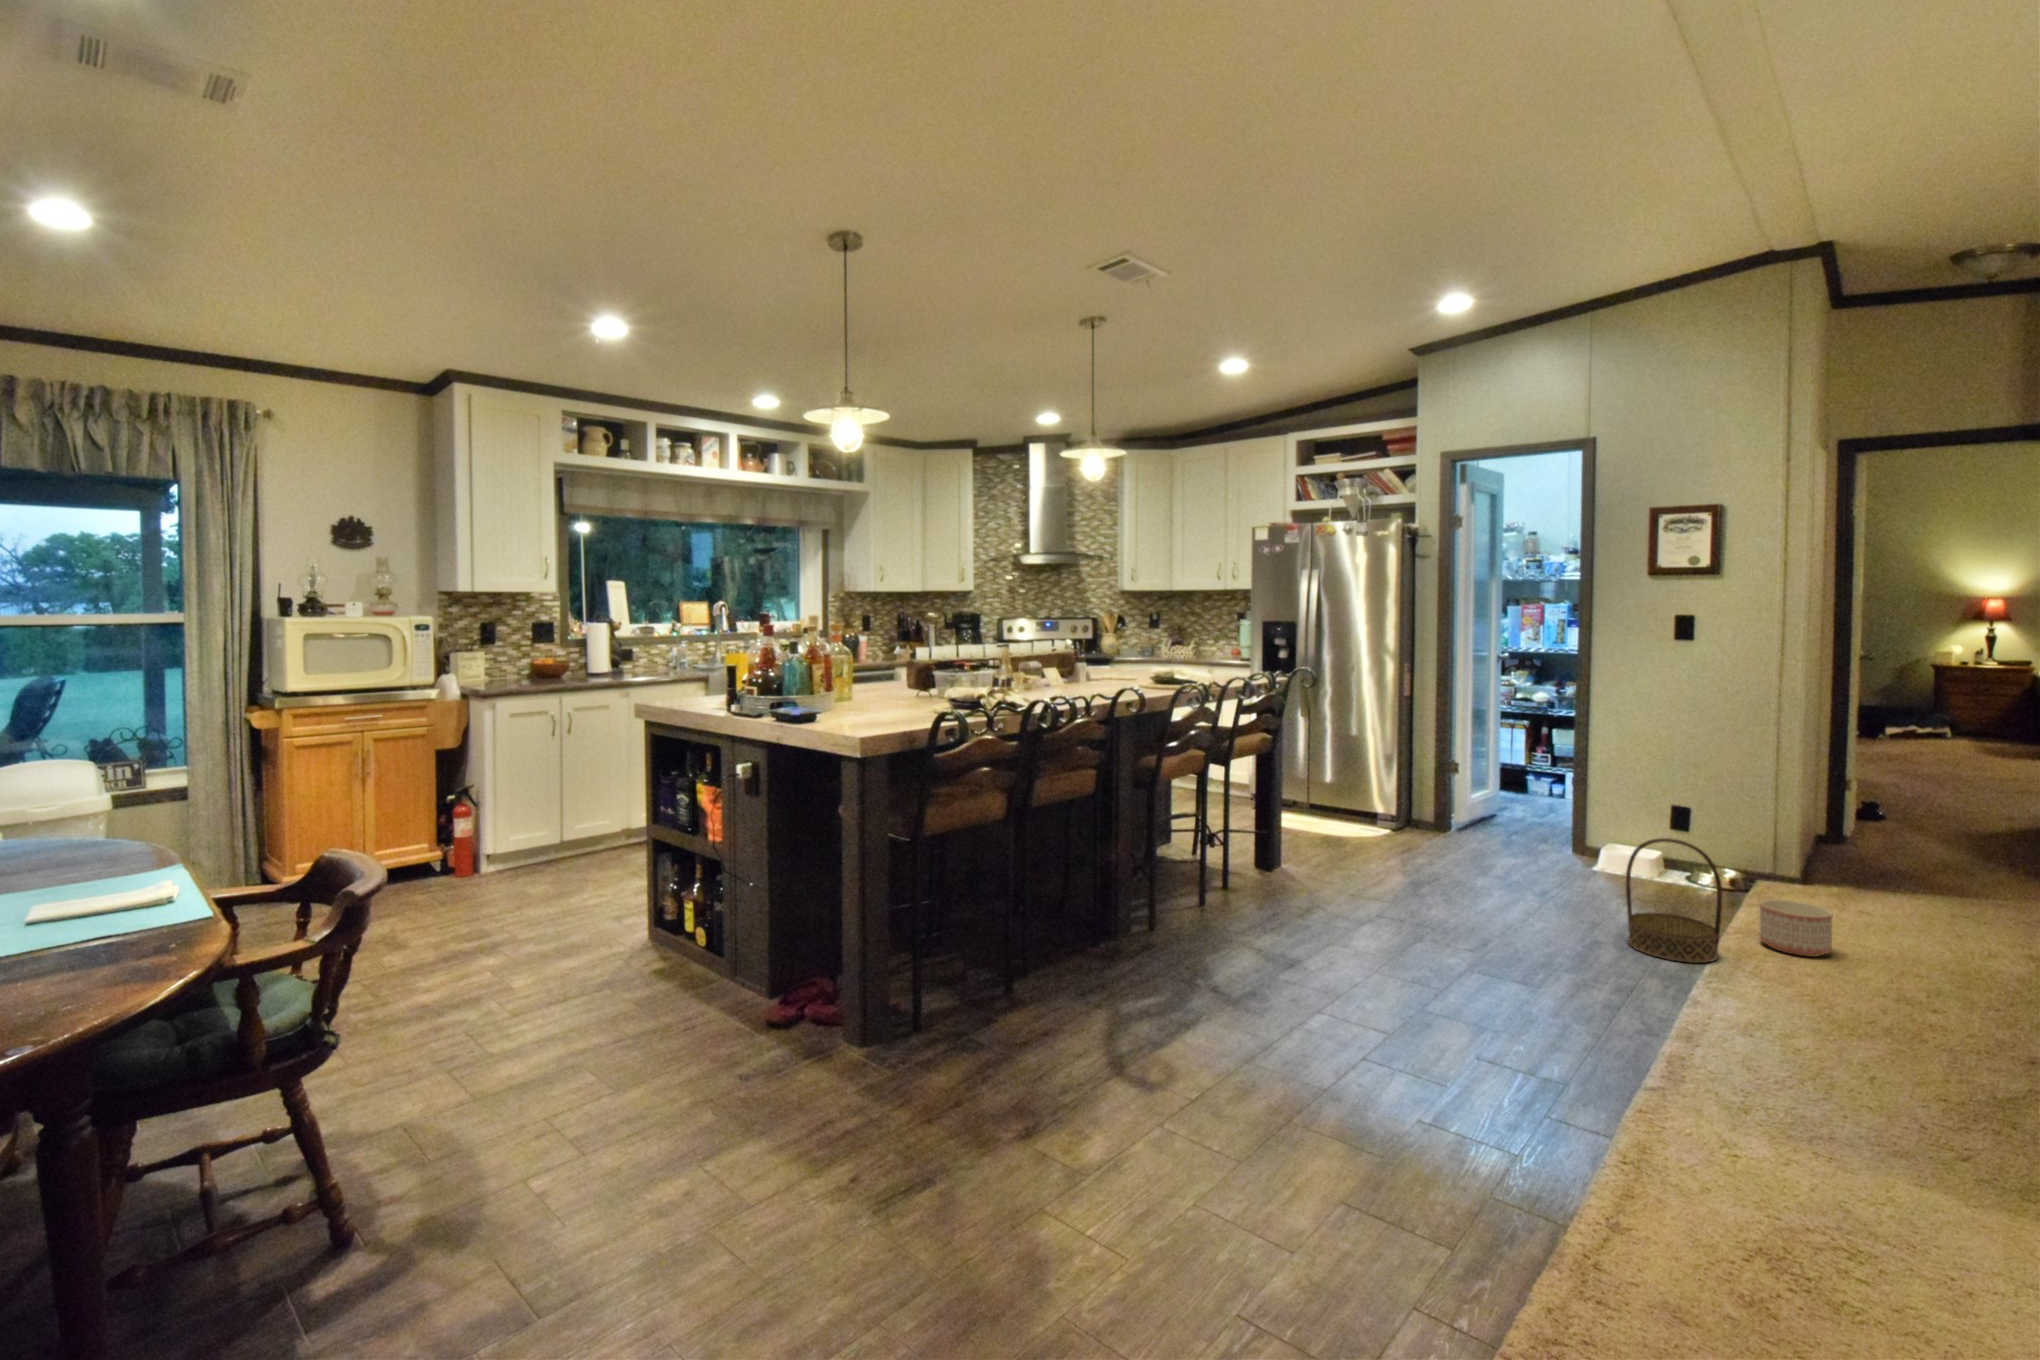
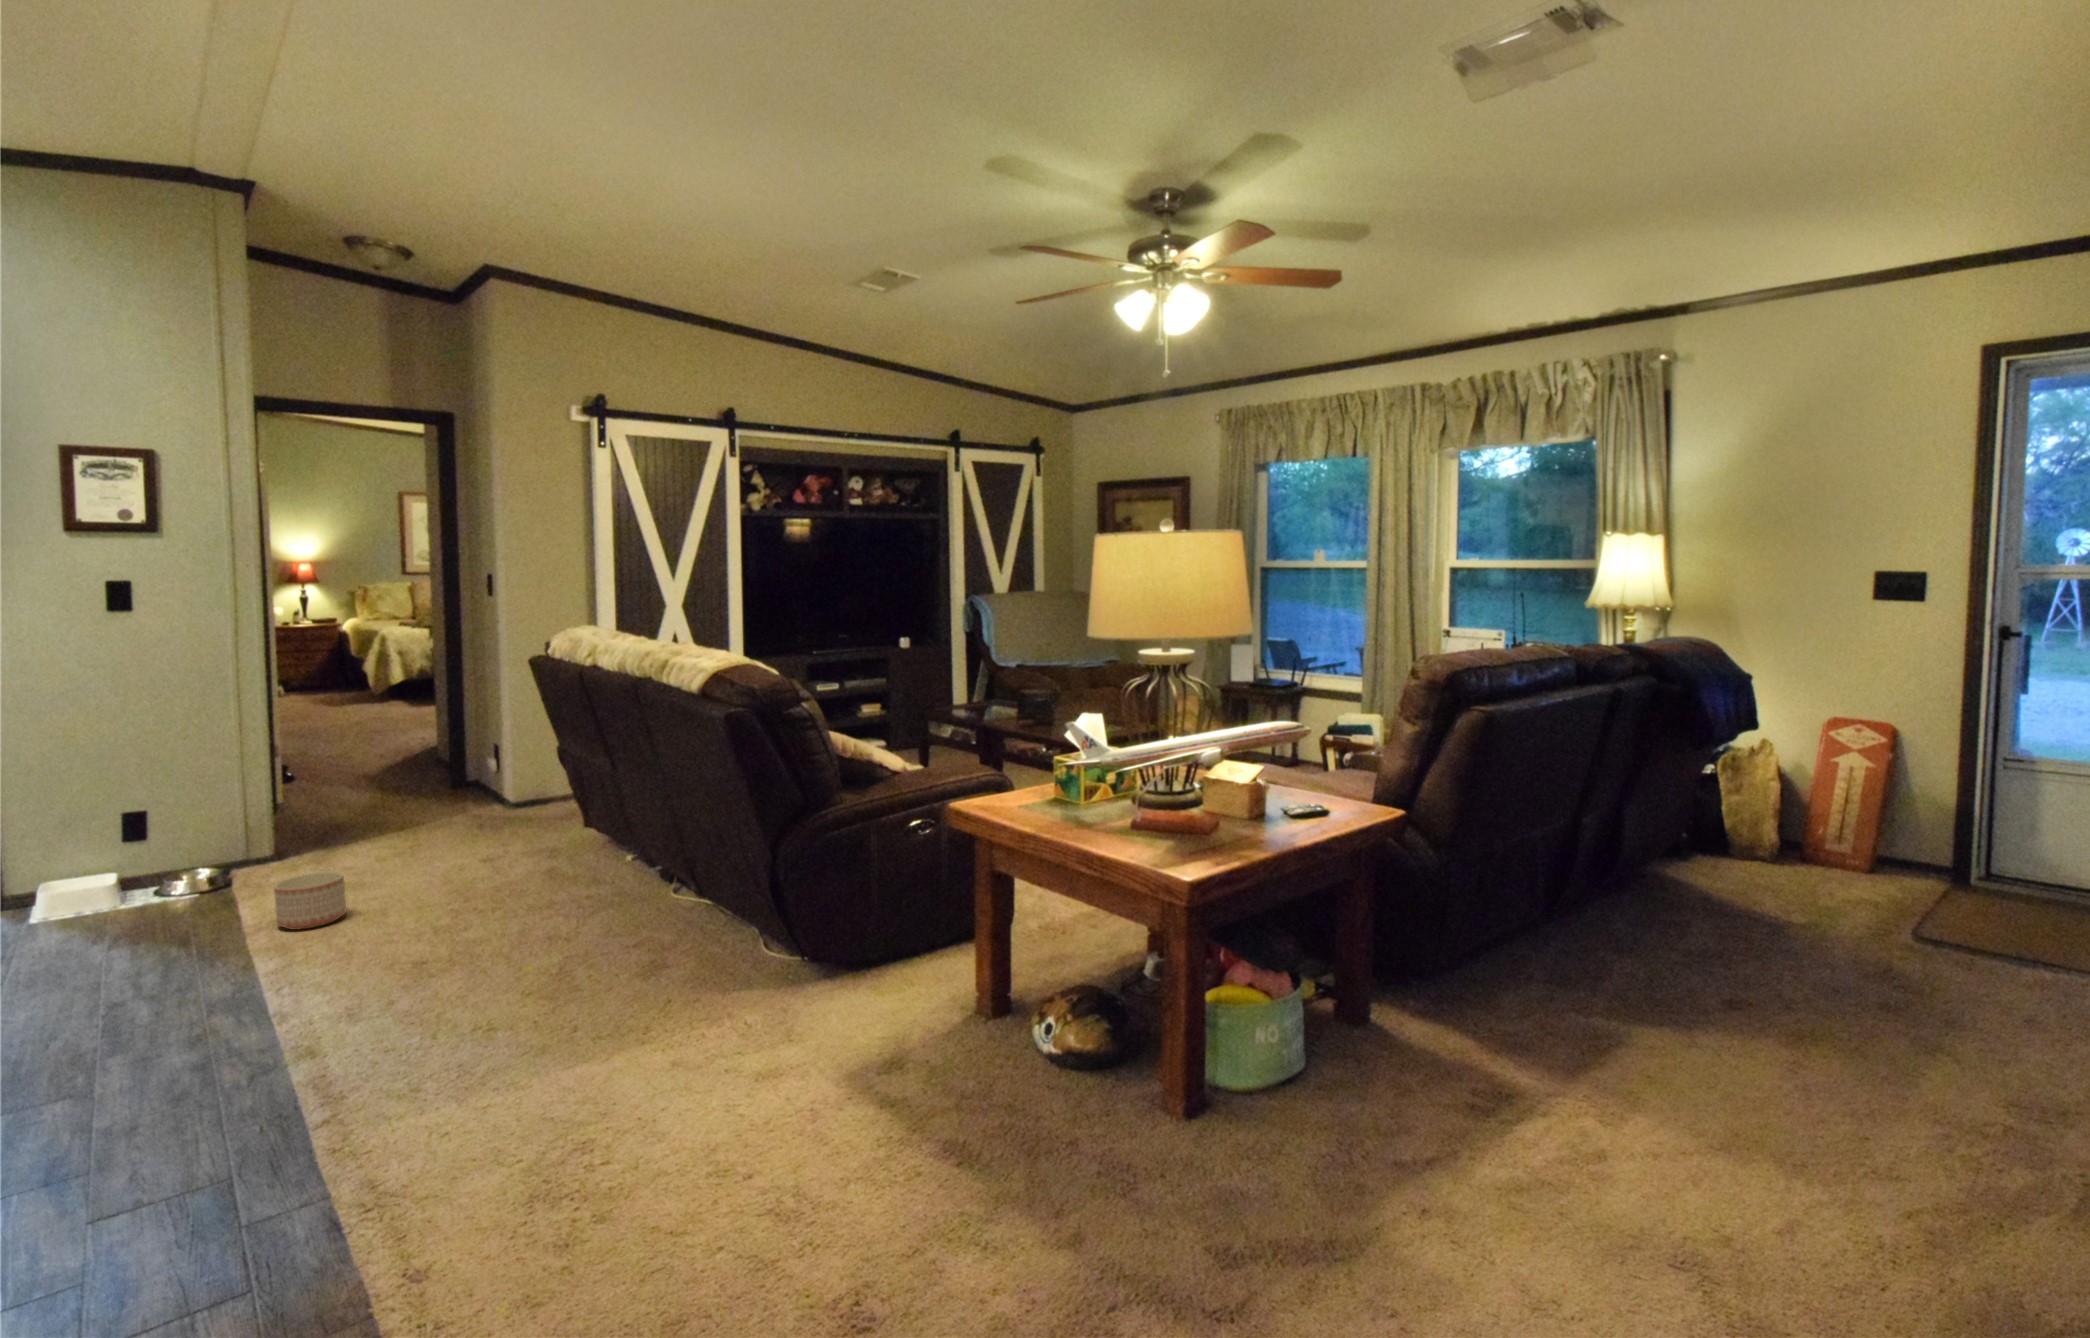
basket: present [1626,838,1722,963] -> none [130,844,253,991]

